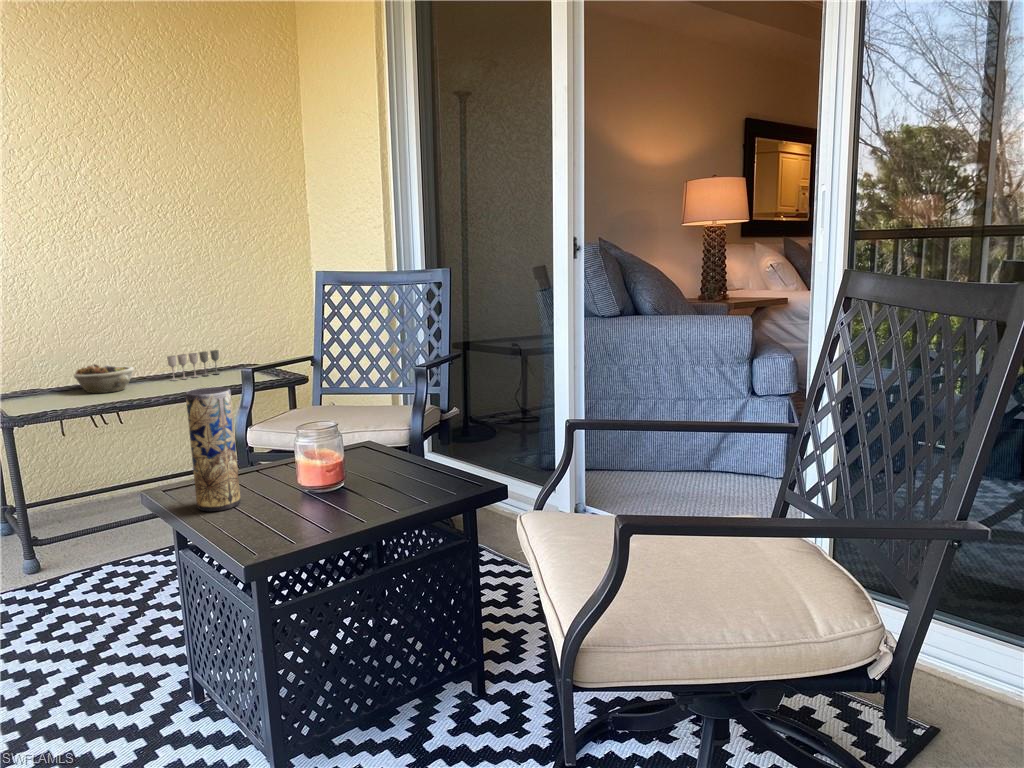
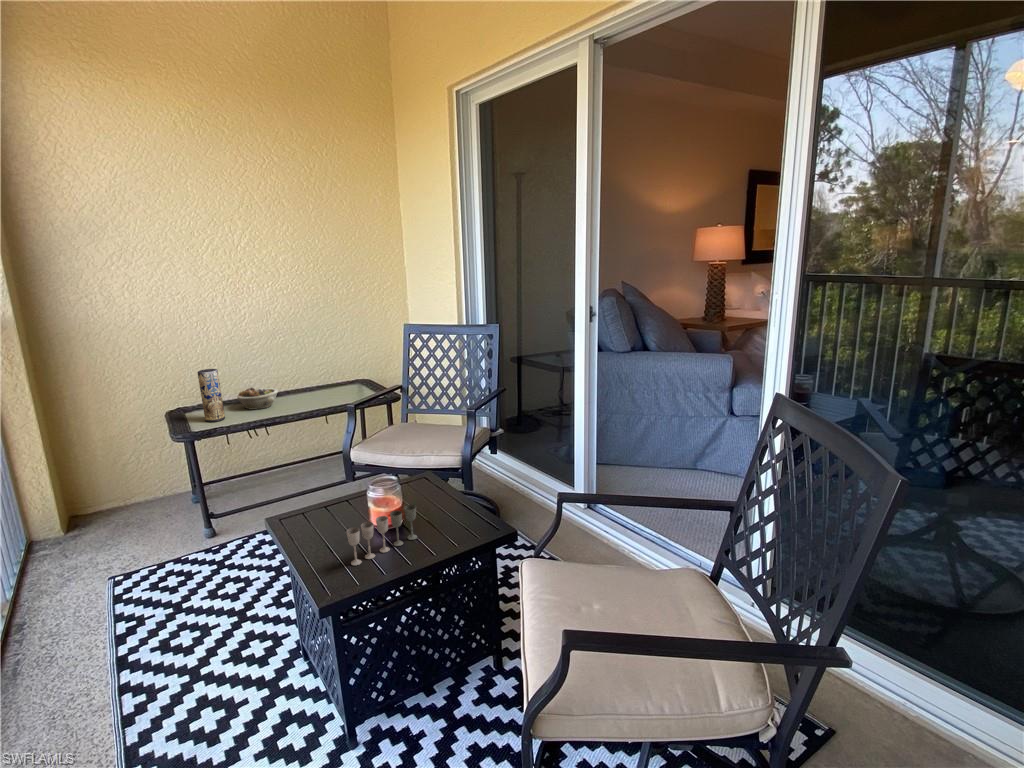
wine glass: present [167,350,219,381] -> present [347,505,417,566]
vase: present [186,387,240,511] -> present [197,369,225,422]

